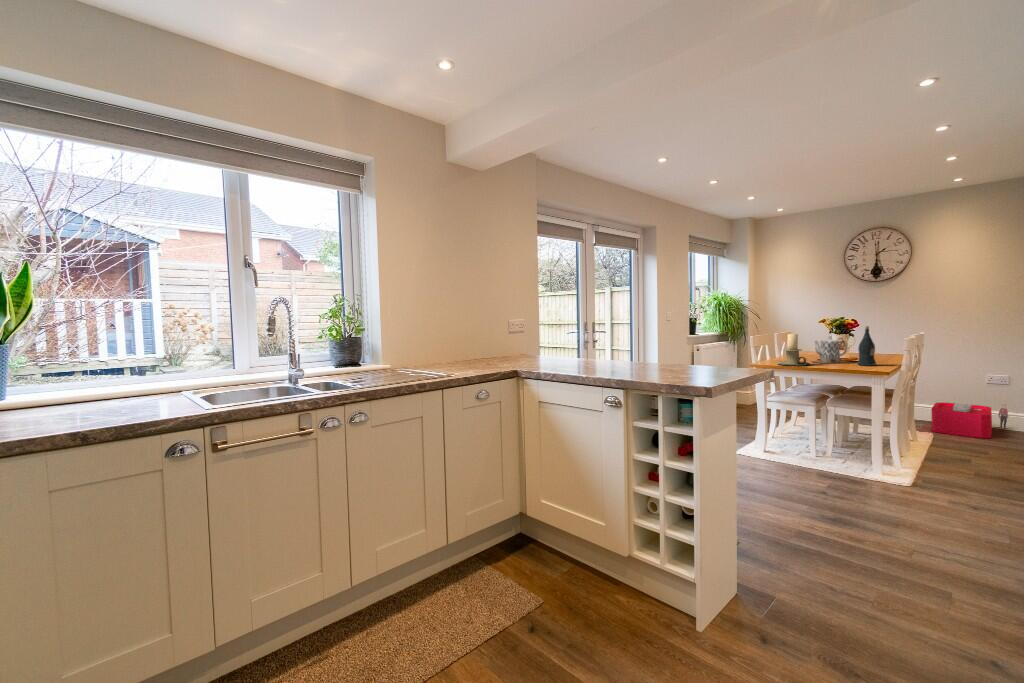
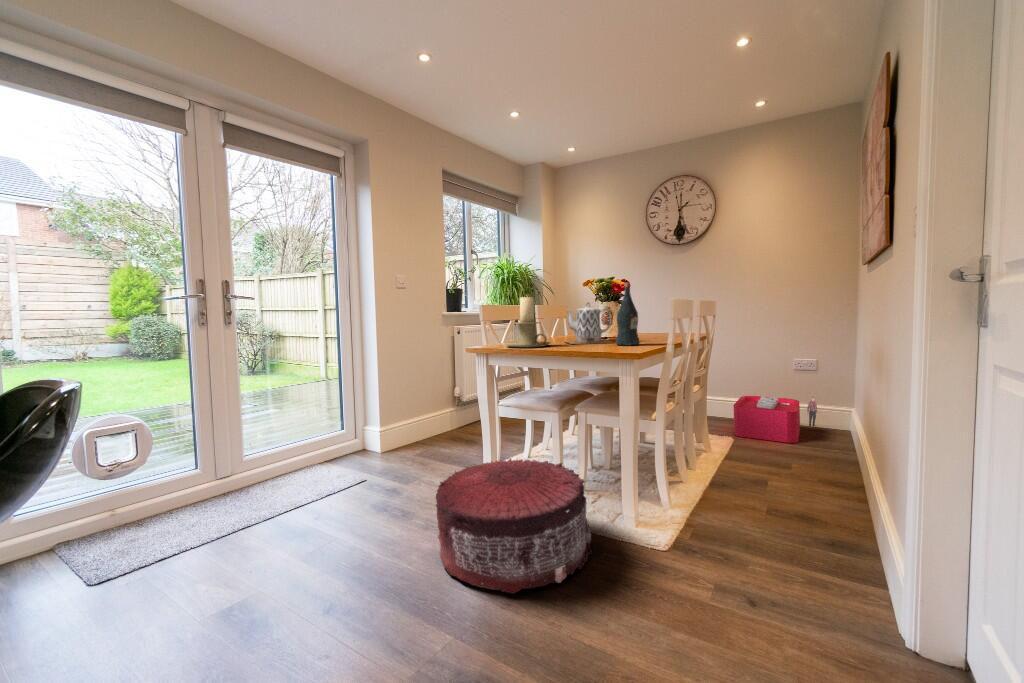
pouf: none [762,431,865,493] -> present [436,458,593,594]

